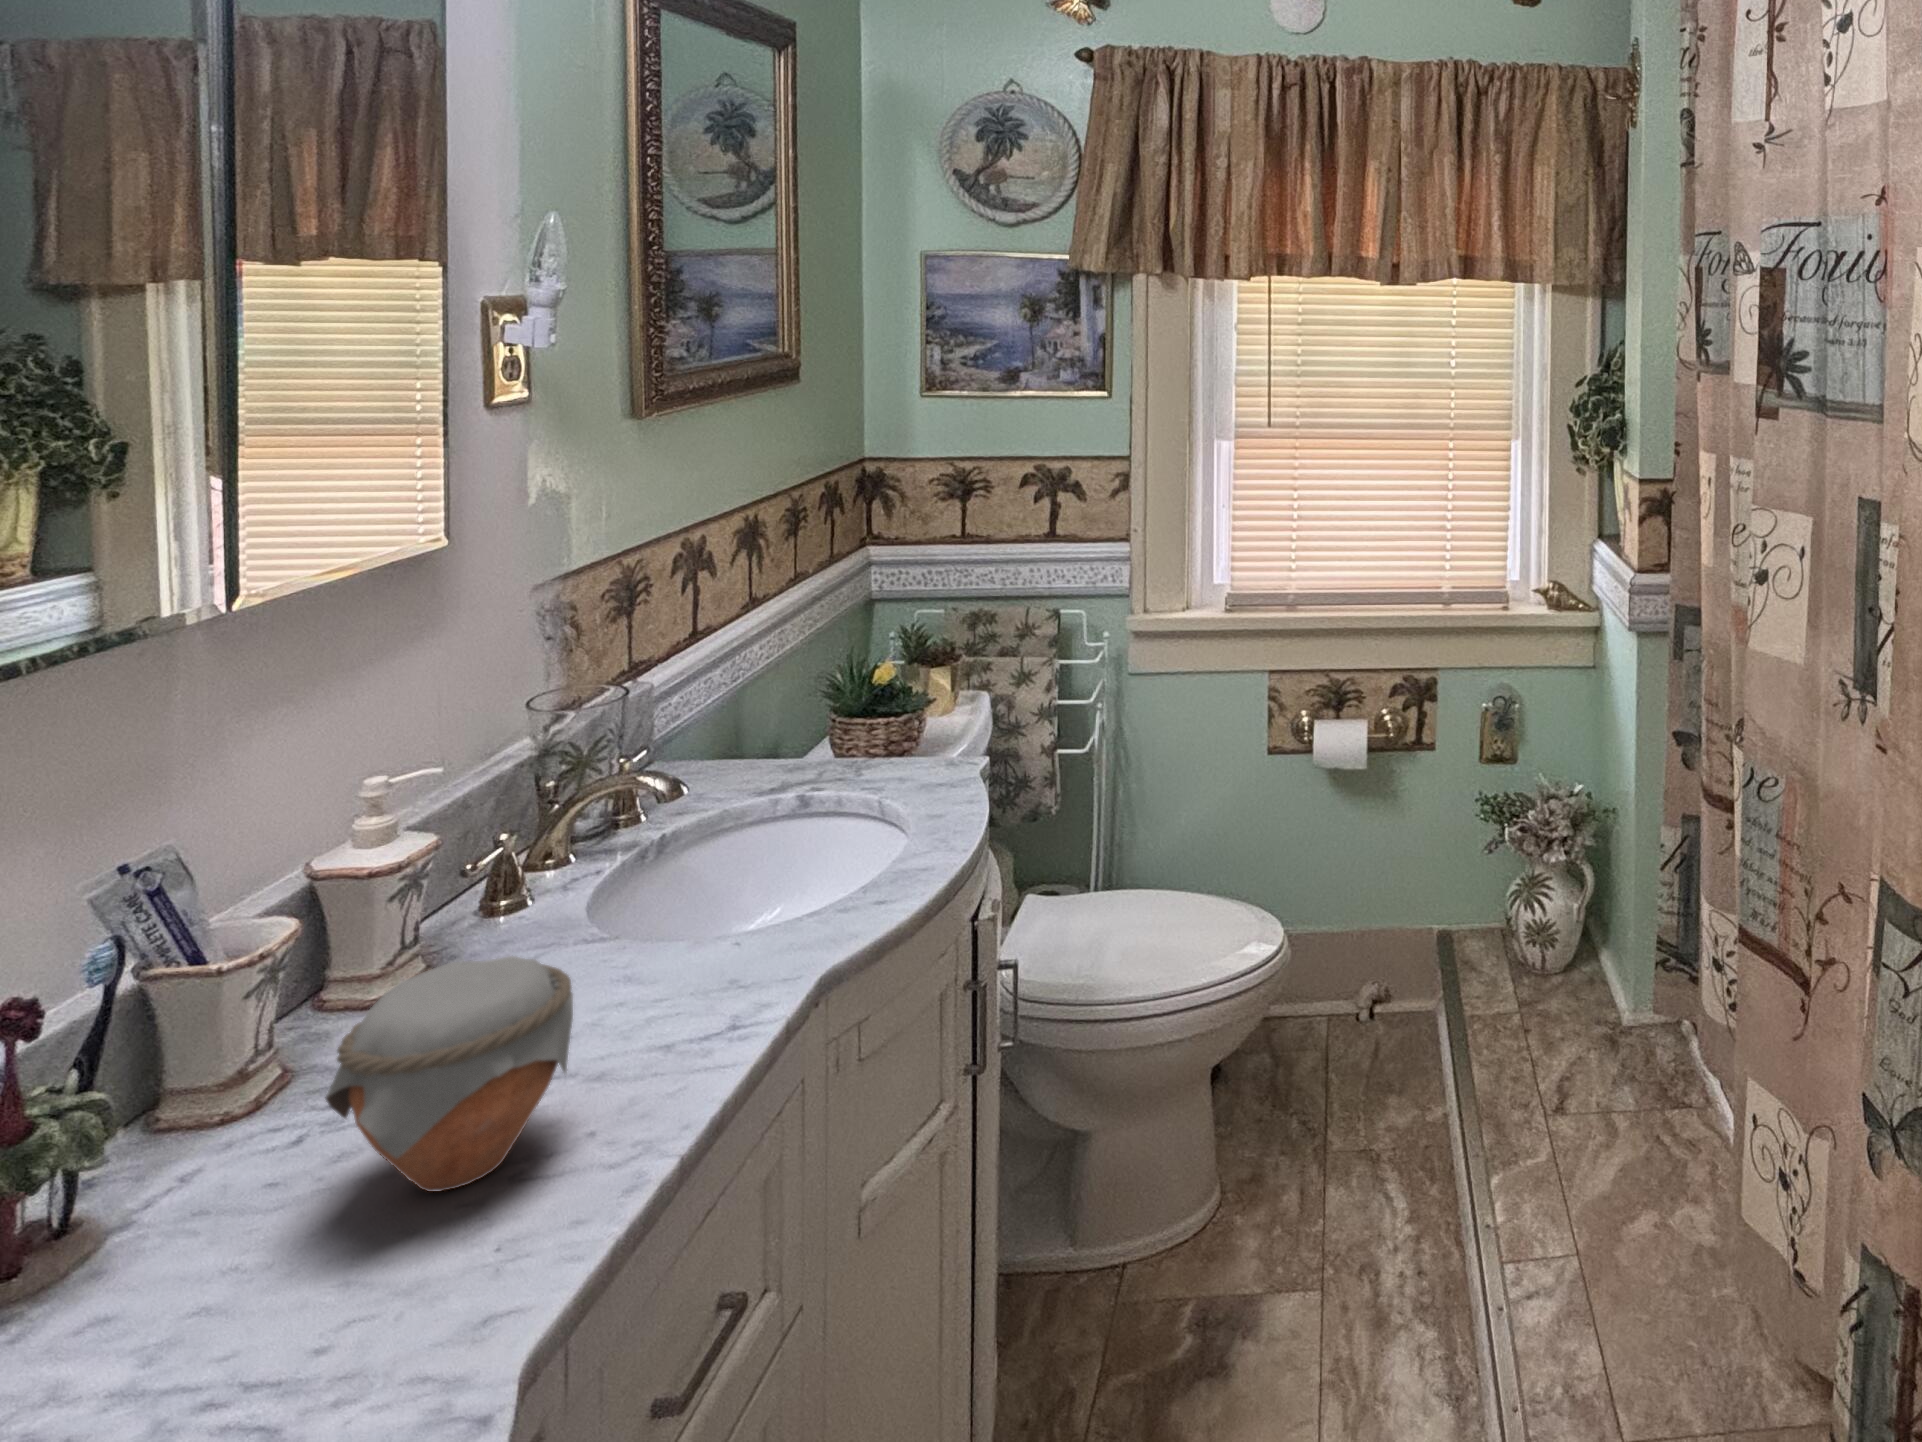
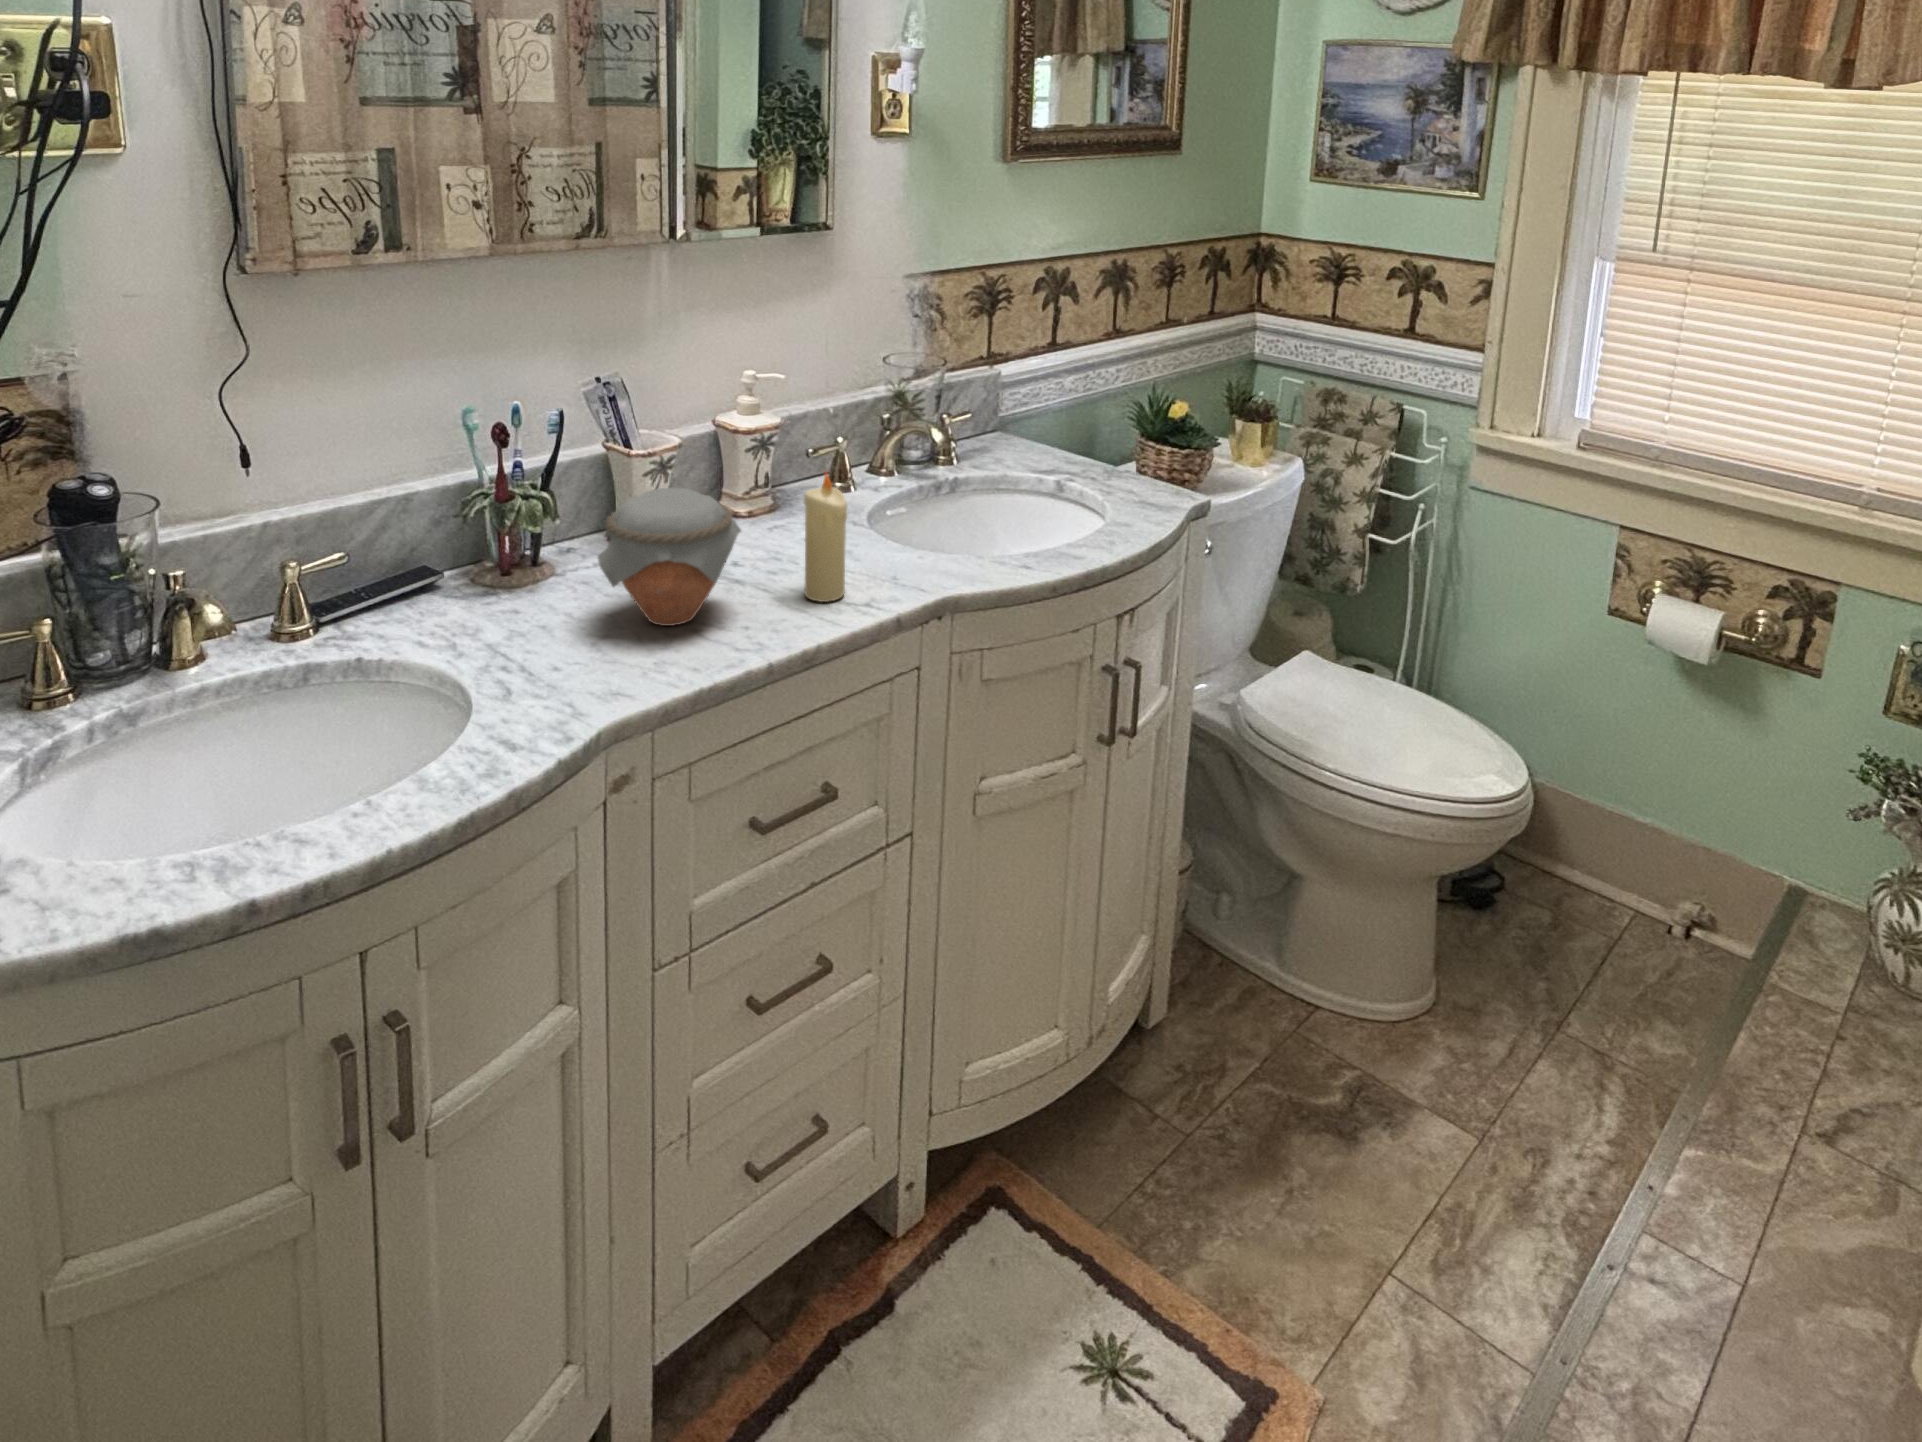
candle: none [634,859,705,1047] -> present [804,473,847,602]

